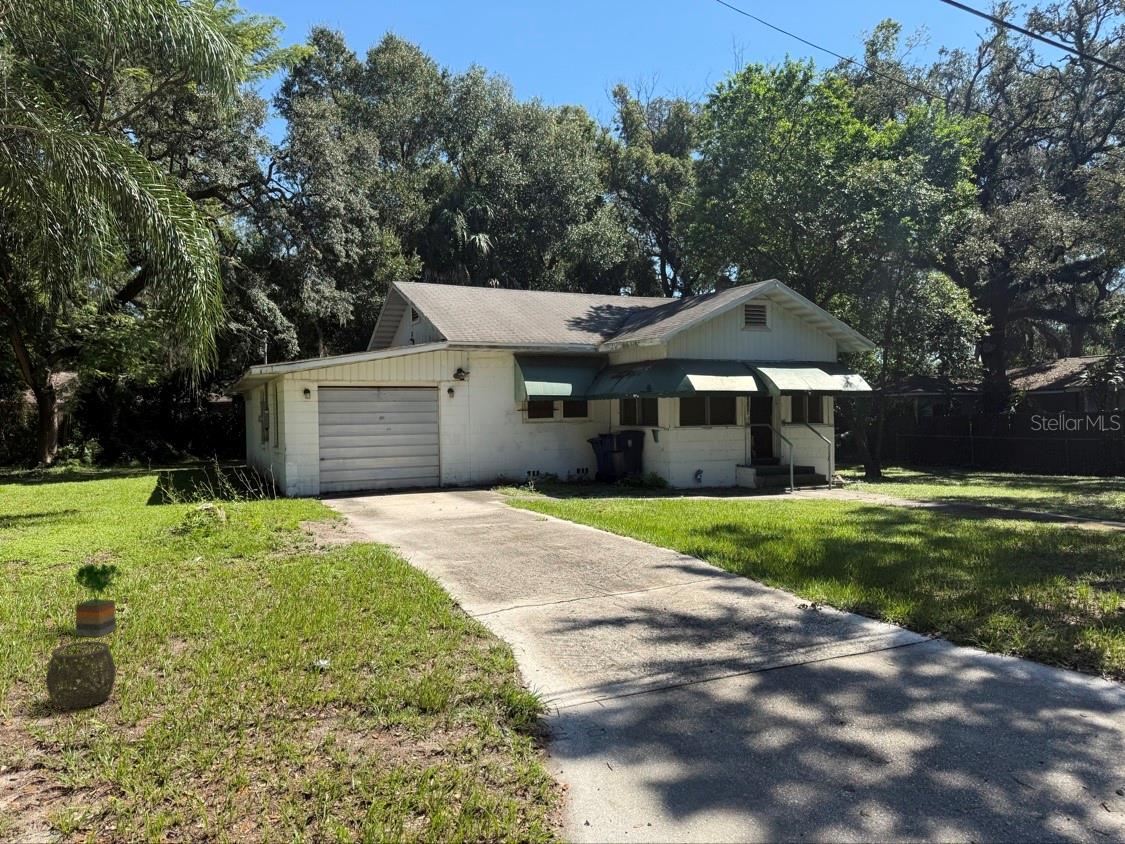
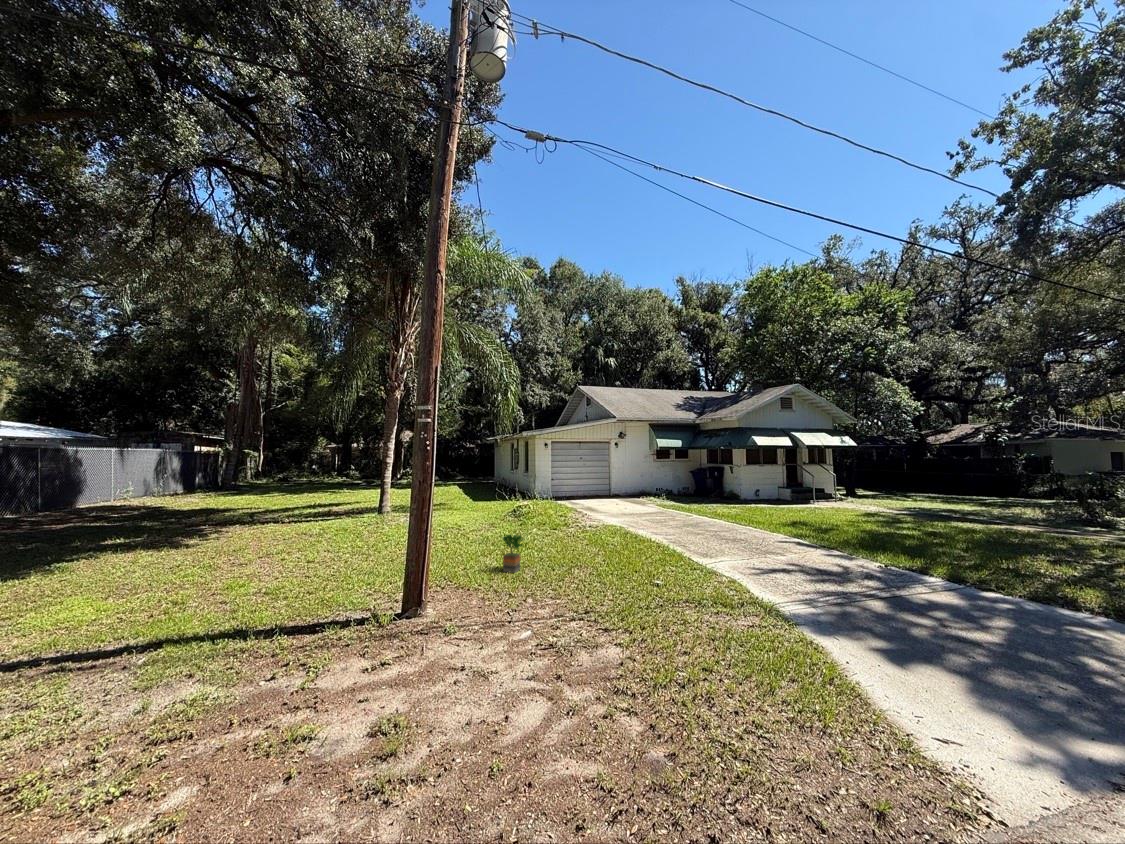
woven basket: present [46,641,116,709] -> none [524,574,556,609]

